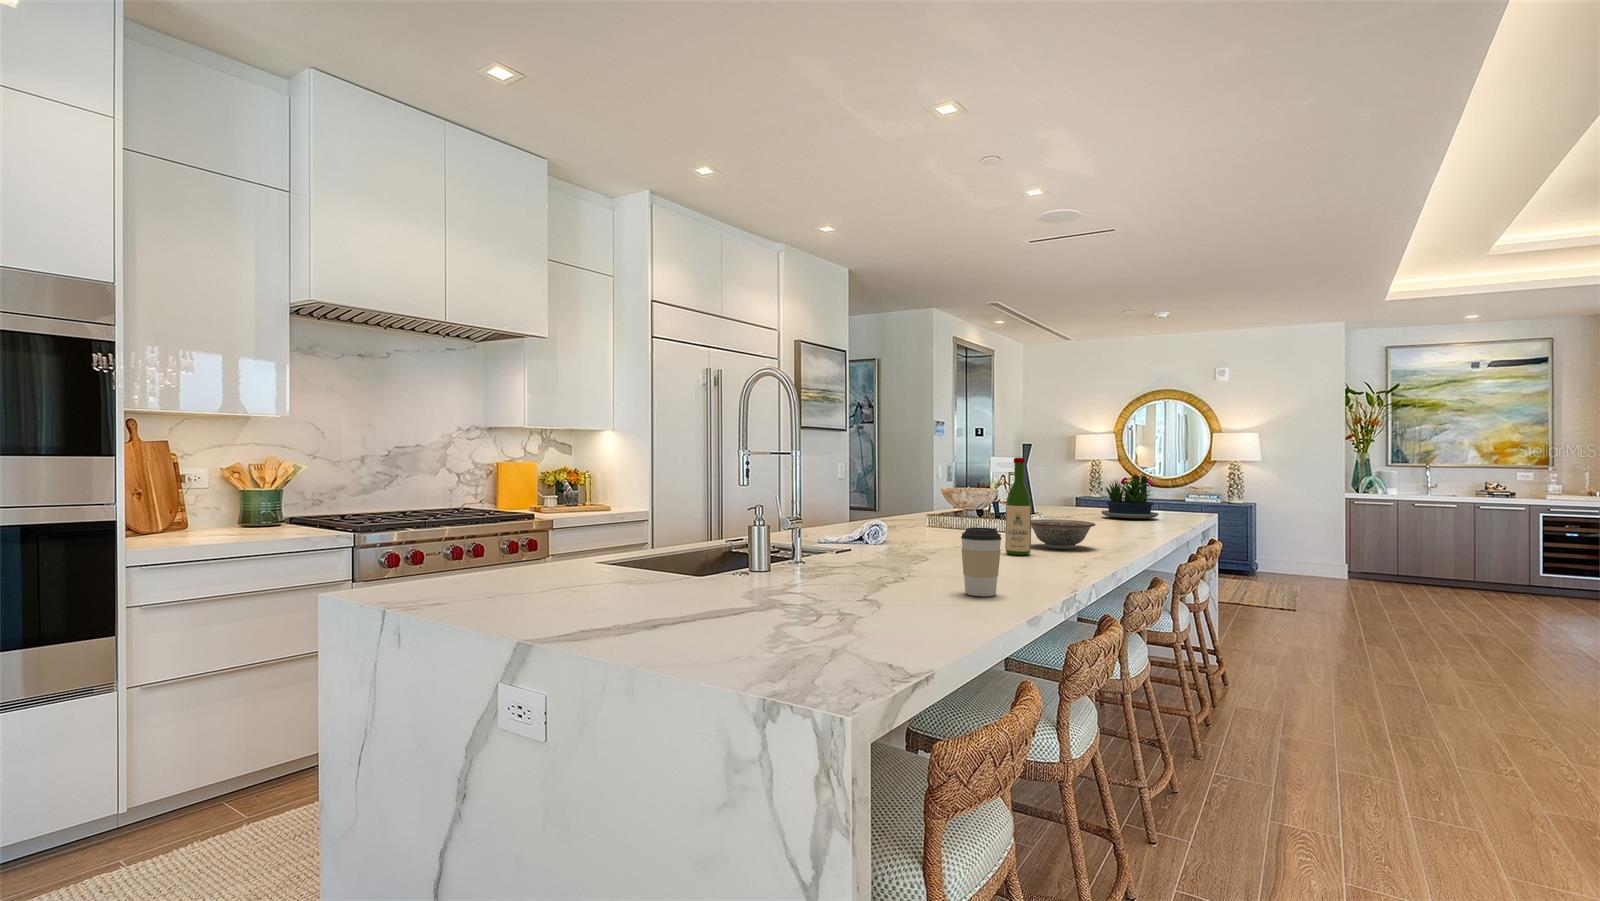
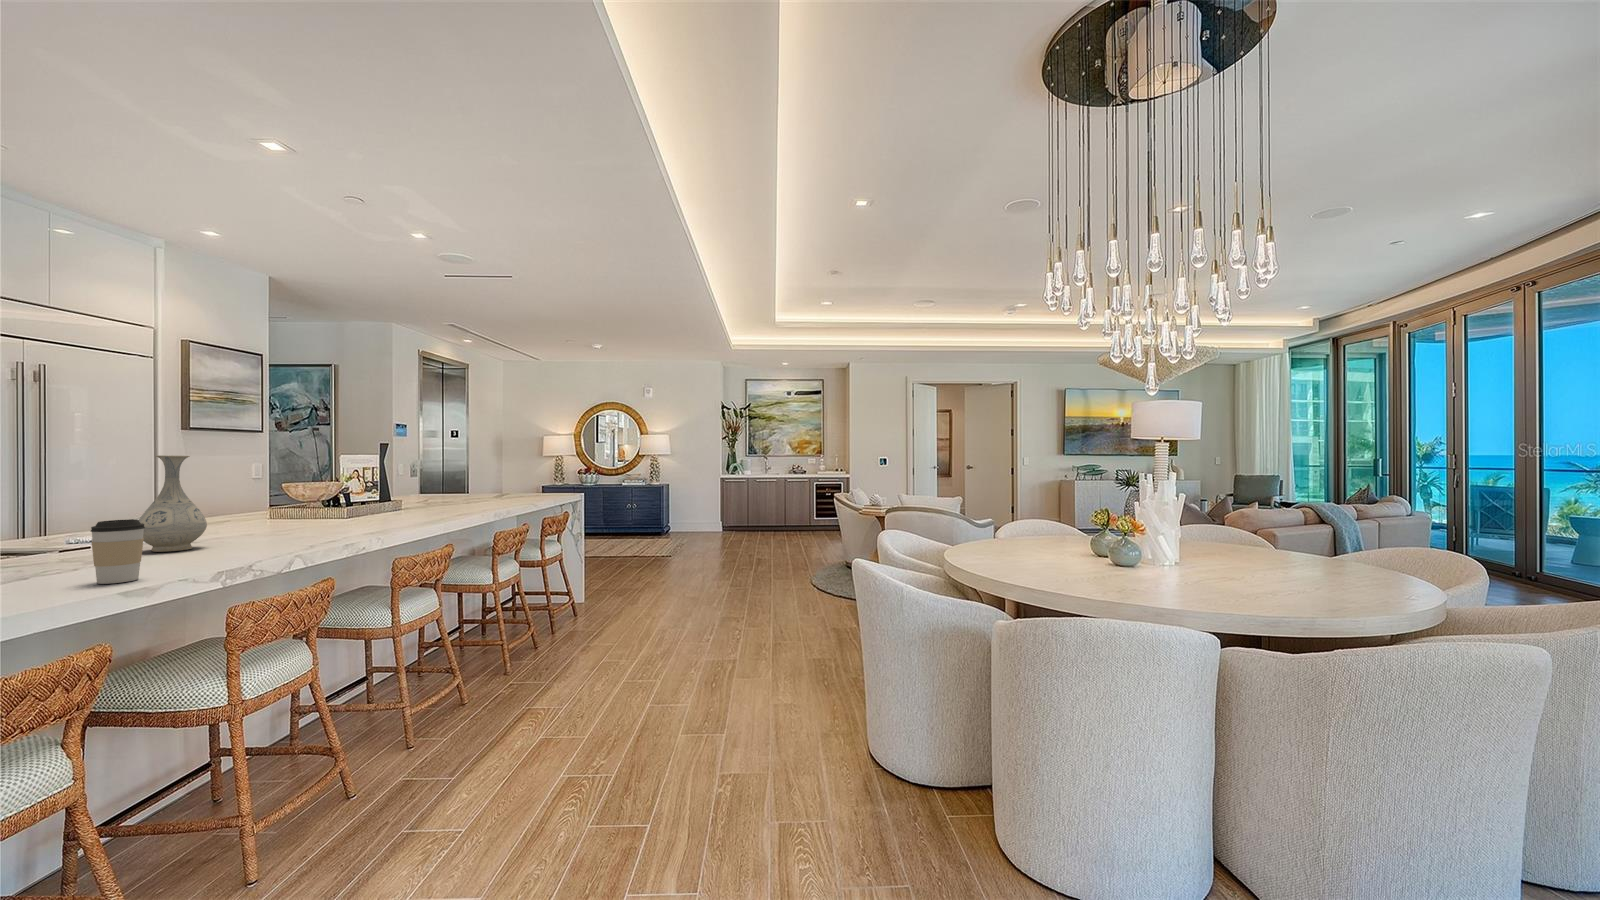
vase: none [908,457,963,561] -> present [139,455,207,552]
wine bottle: present [1005,458,1031,555] -> none [276,455,303,539]
potted plant: present [1101,475,1159,519] -> none [474,466,520,500]
decorative bowl: present [1031,519,1095,549] -> none [320,505,387,530]

